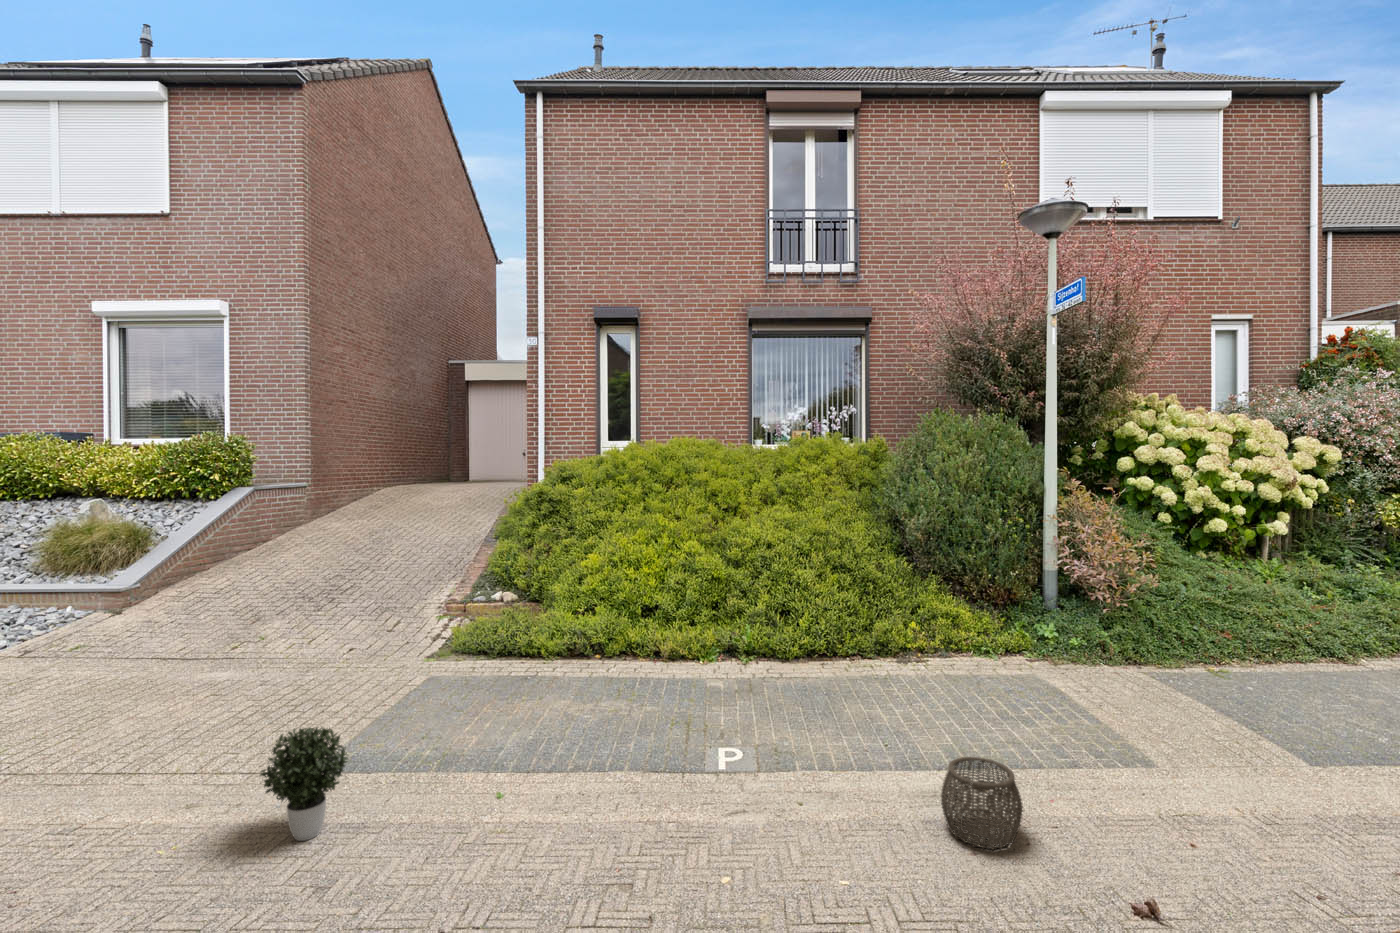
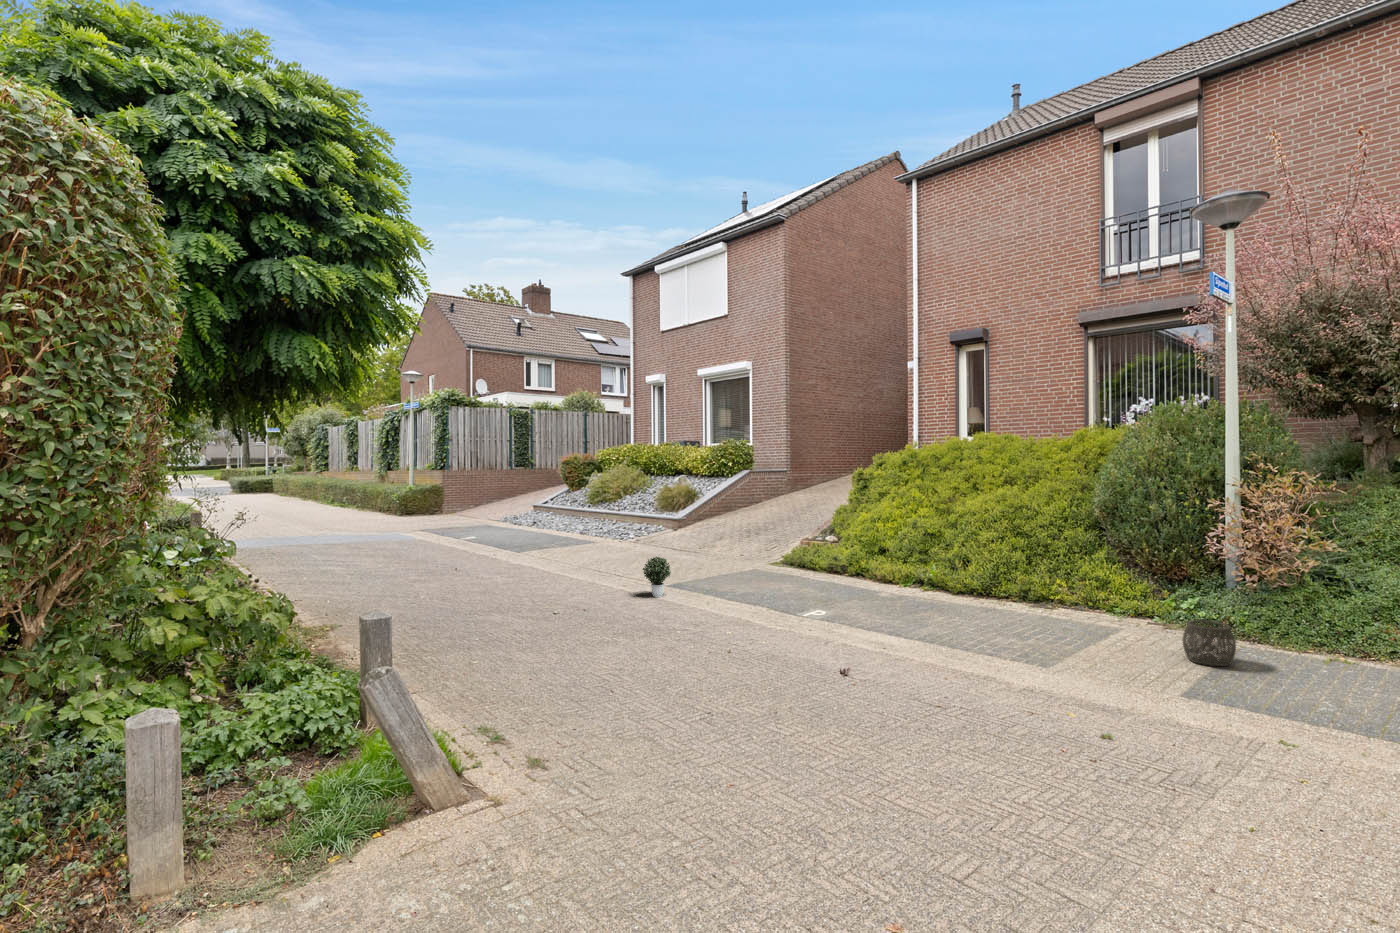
woven basket: present [941,757,1023,850] -> present [1182,620,1236,666]

